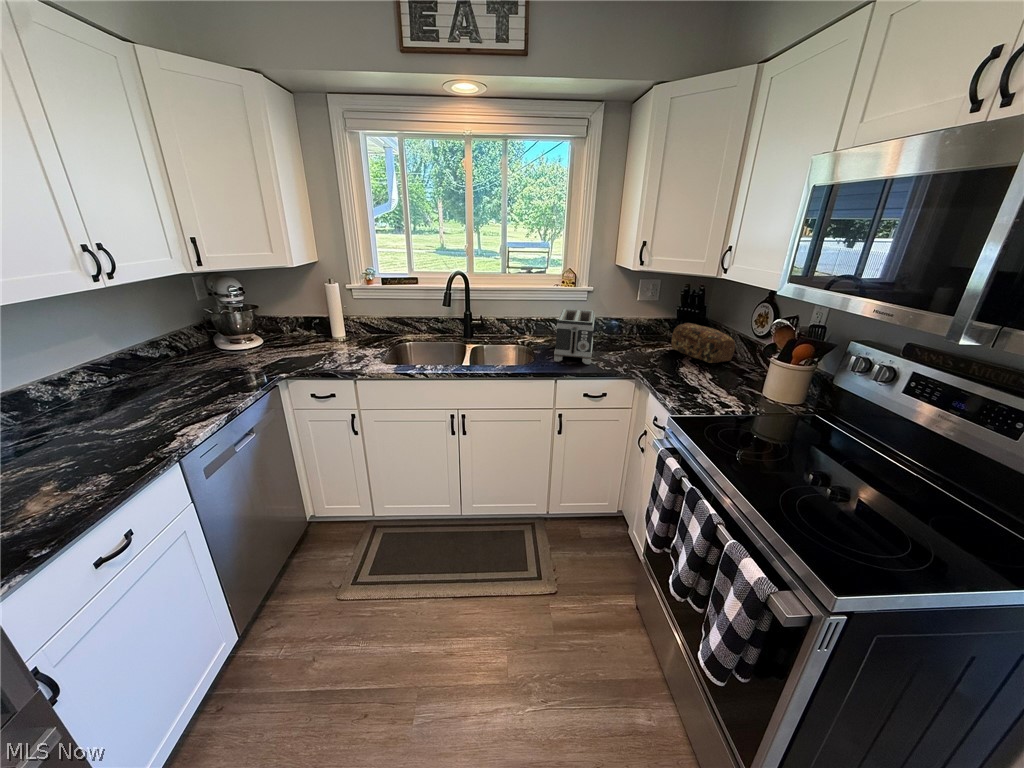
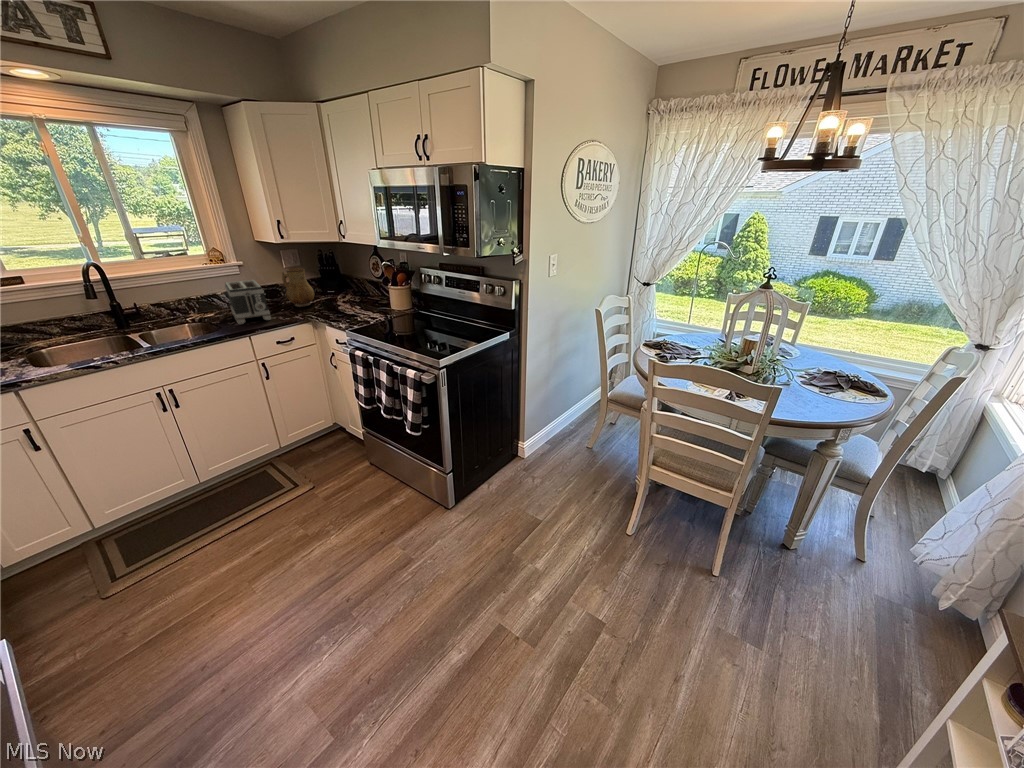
ceramic pitcher: none [623,303,657,354] -> present [282,268,314,307]
bread loaf: present [672,323,735,363] -> none [323,278,368,300]

